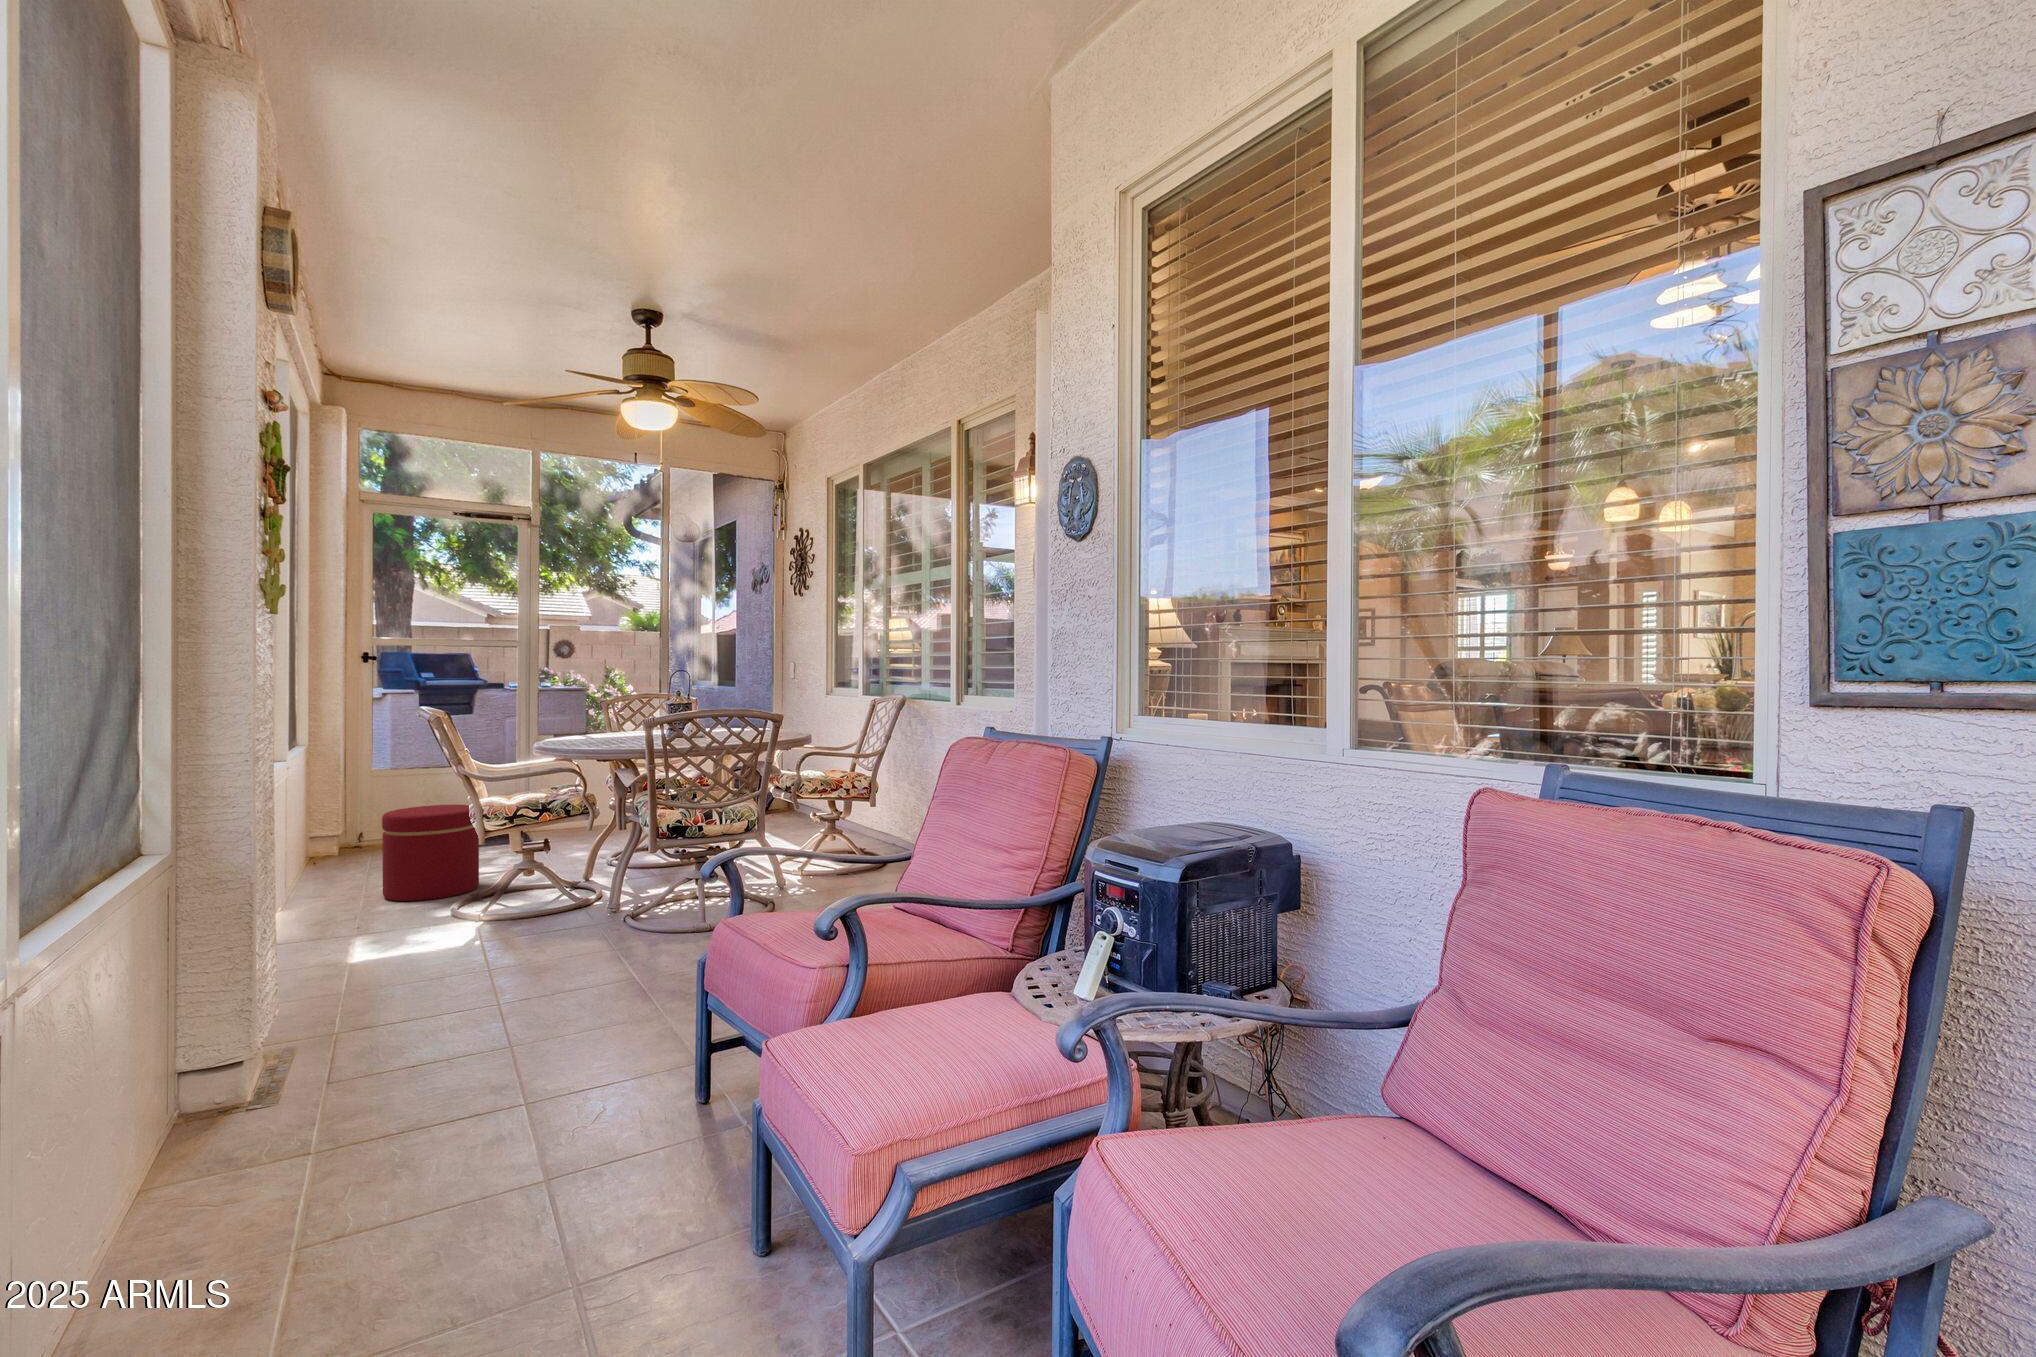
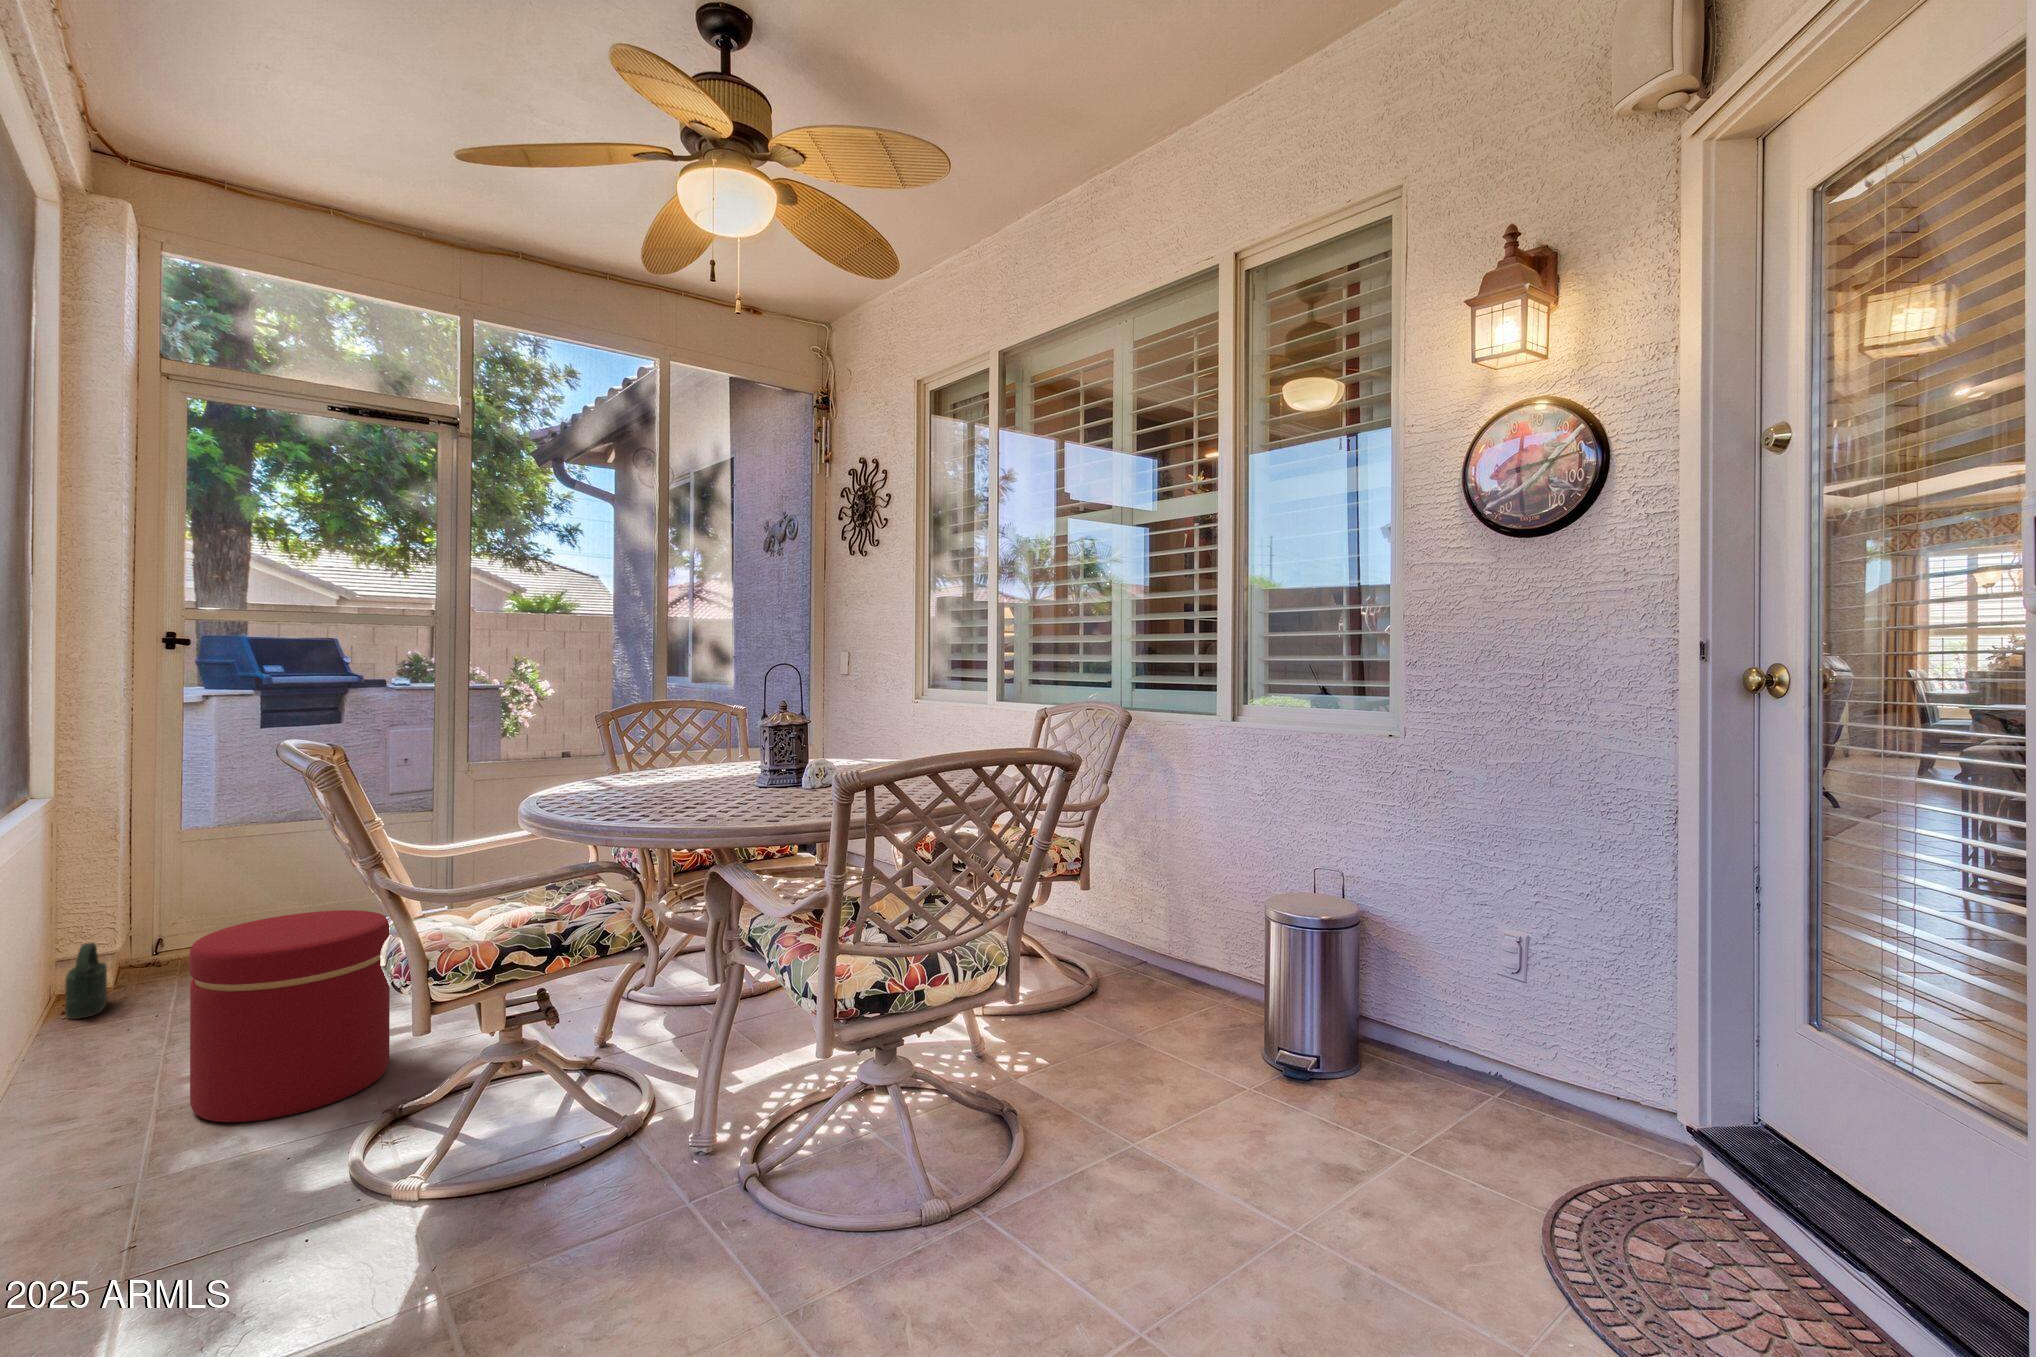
watering can: none [319,829,339,868] -> present [65,943,107,1019]

